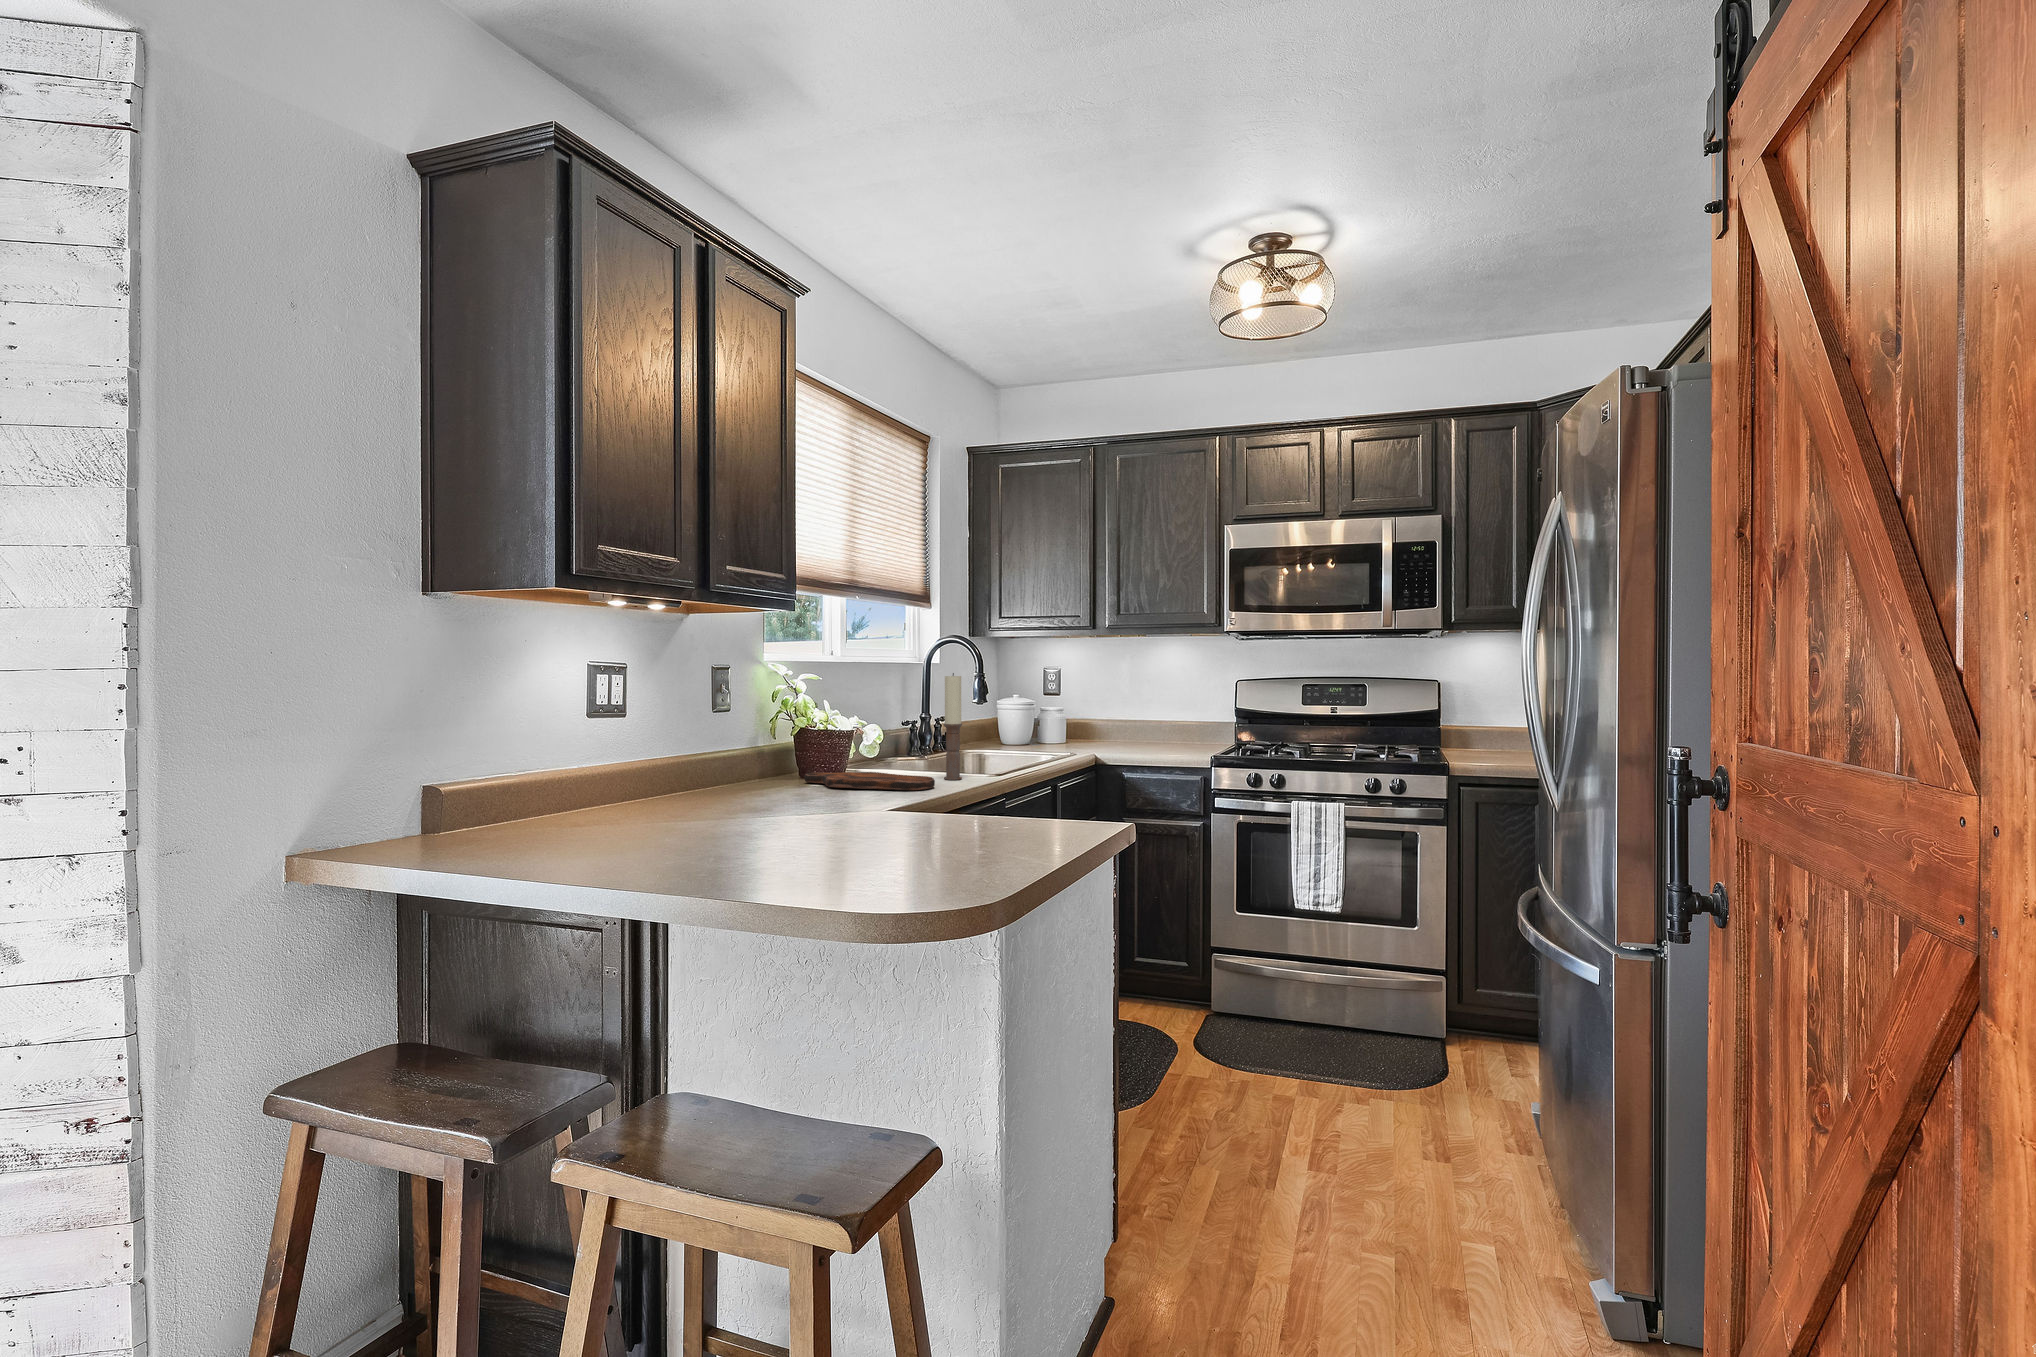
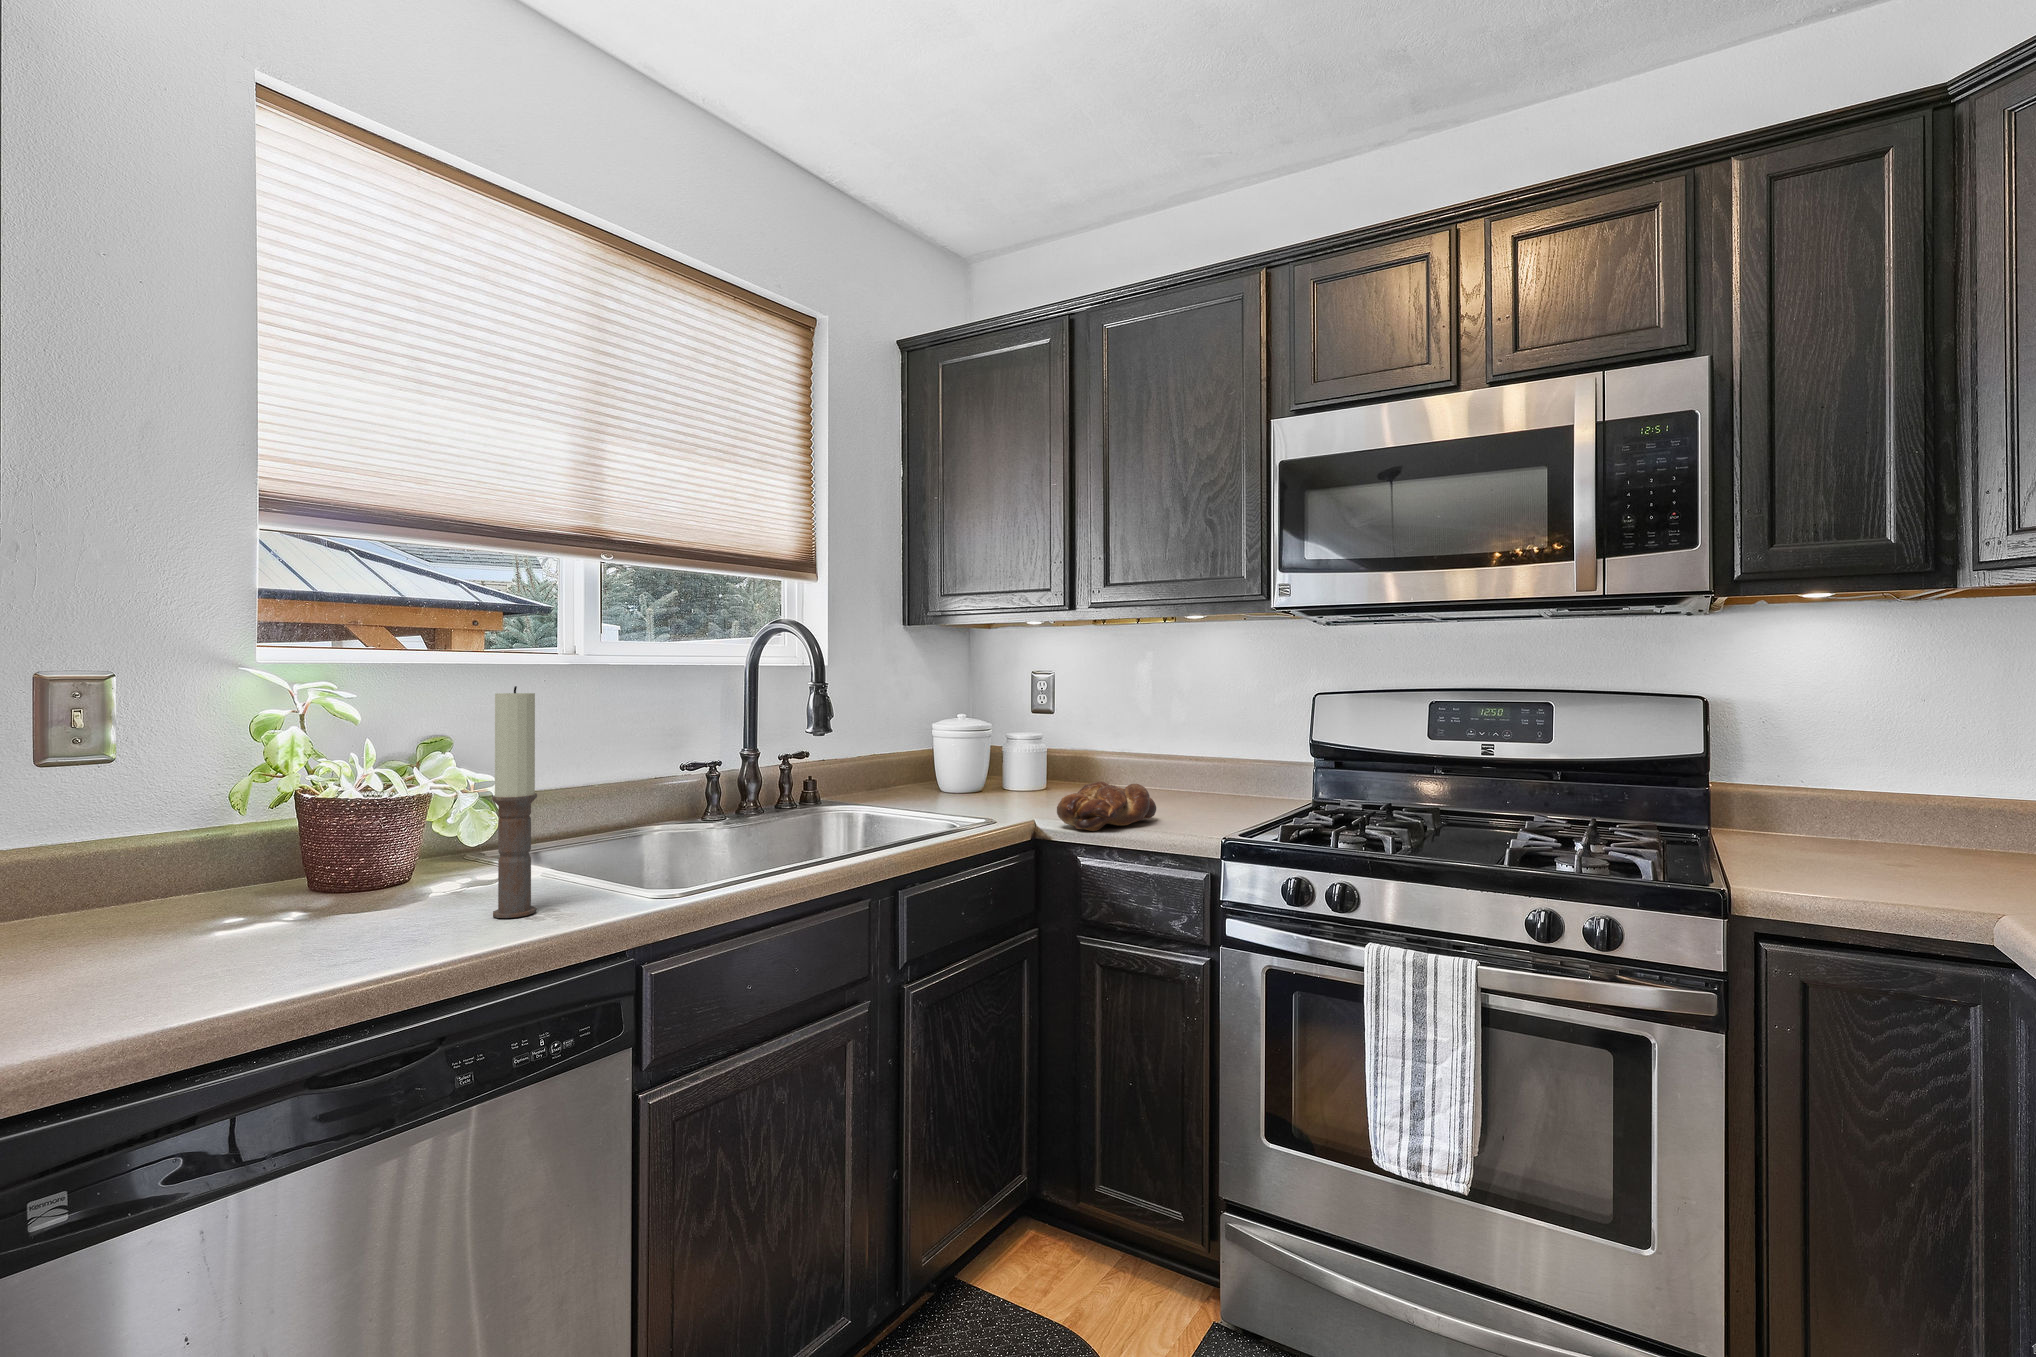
bread loaf: none [1117,729,1164,755] -> present [1057,781,1156,831]
cutting board: present [804,772,935,790] -> none [121,892,353,977]

